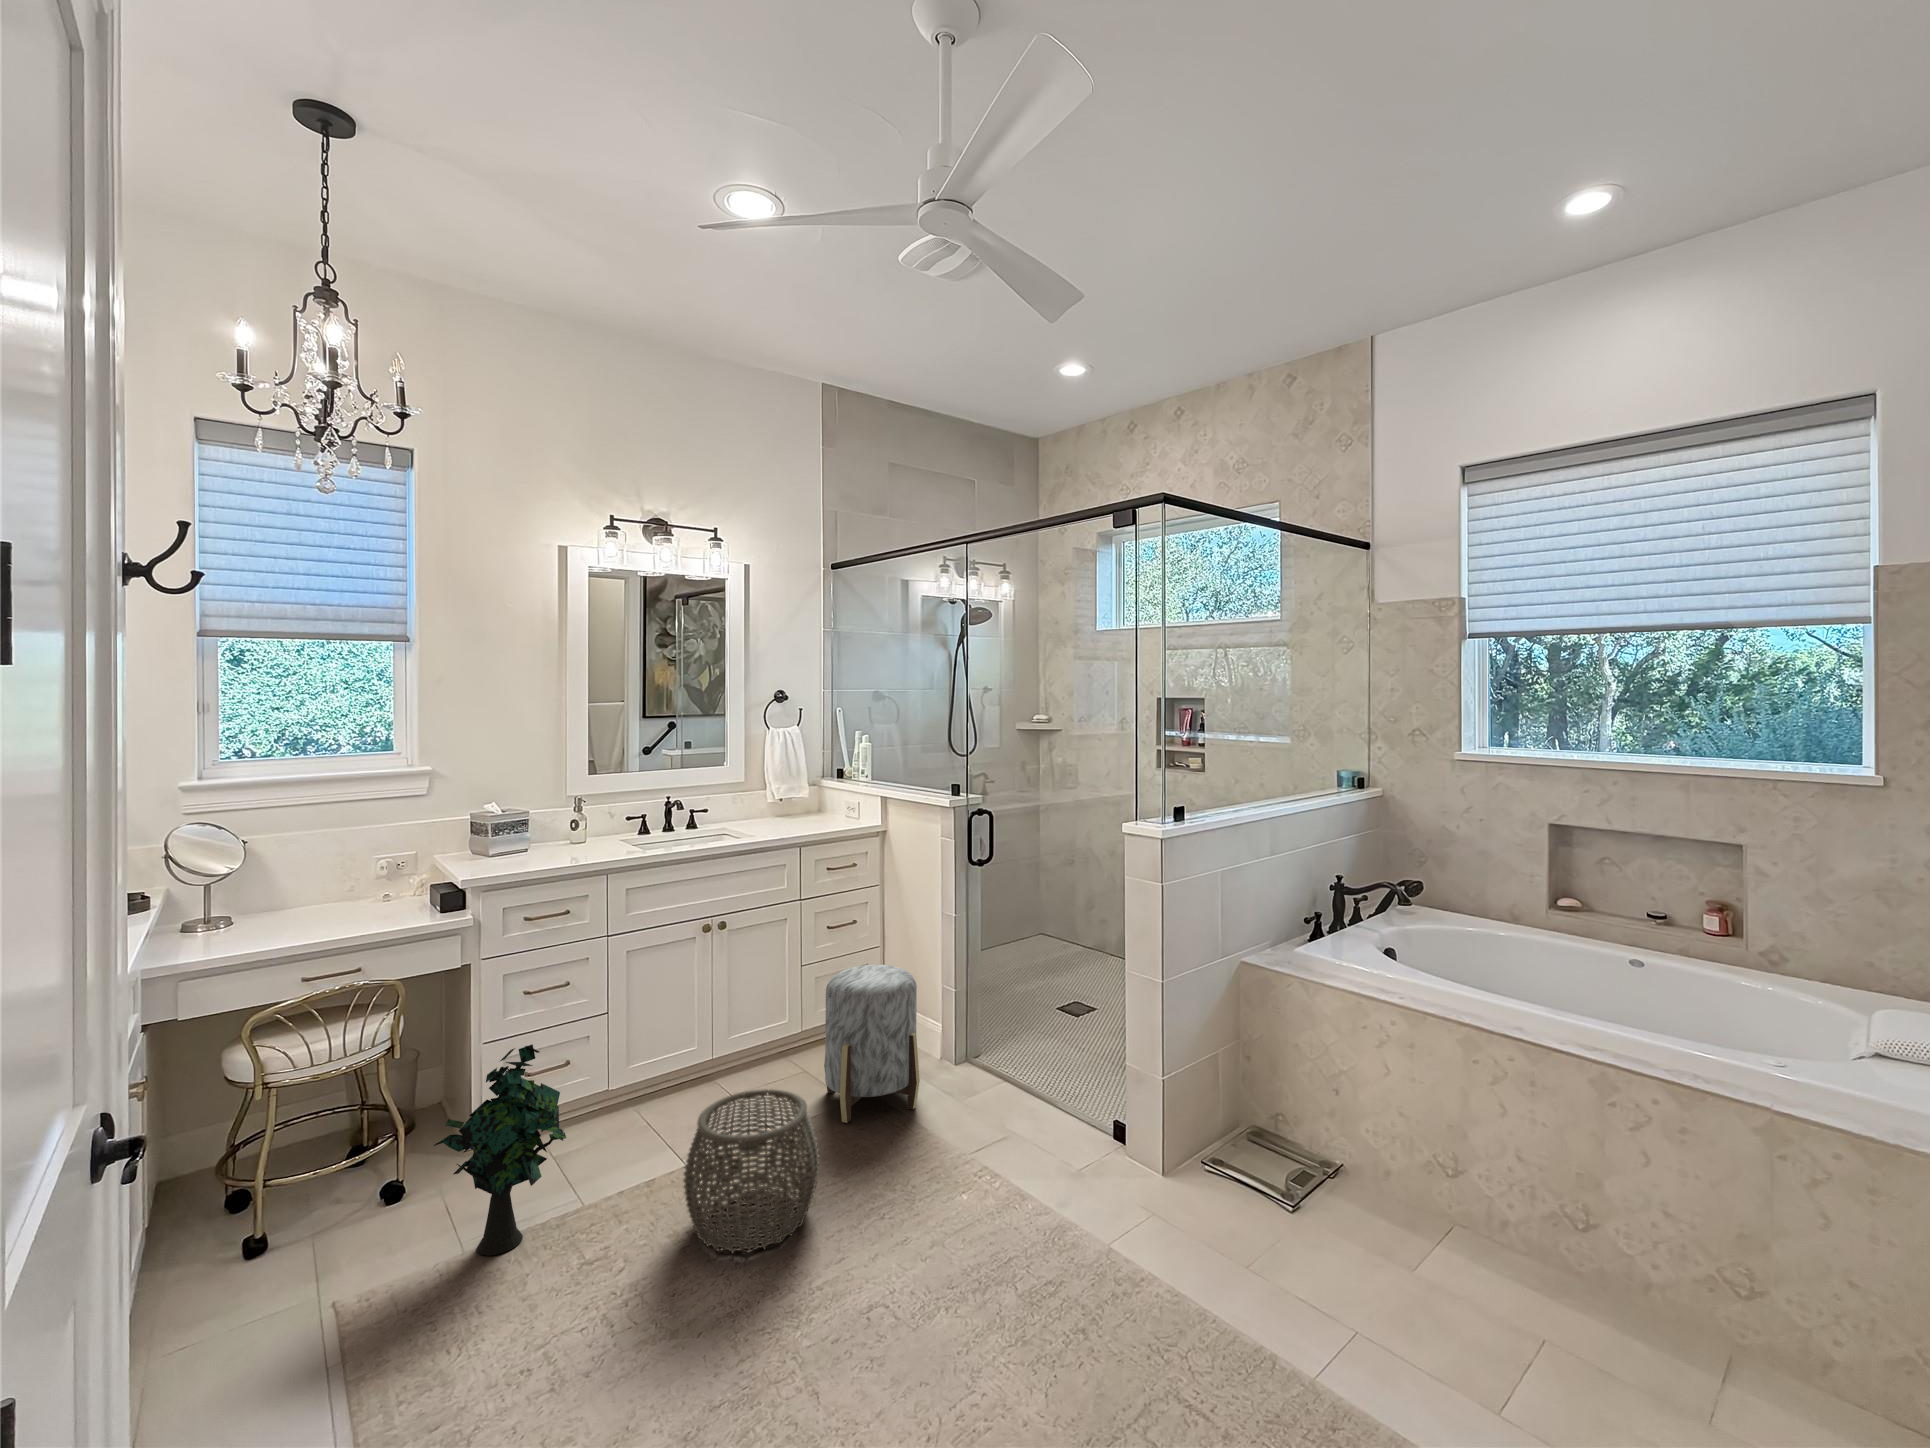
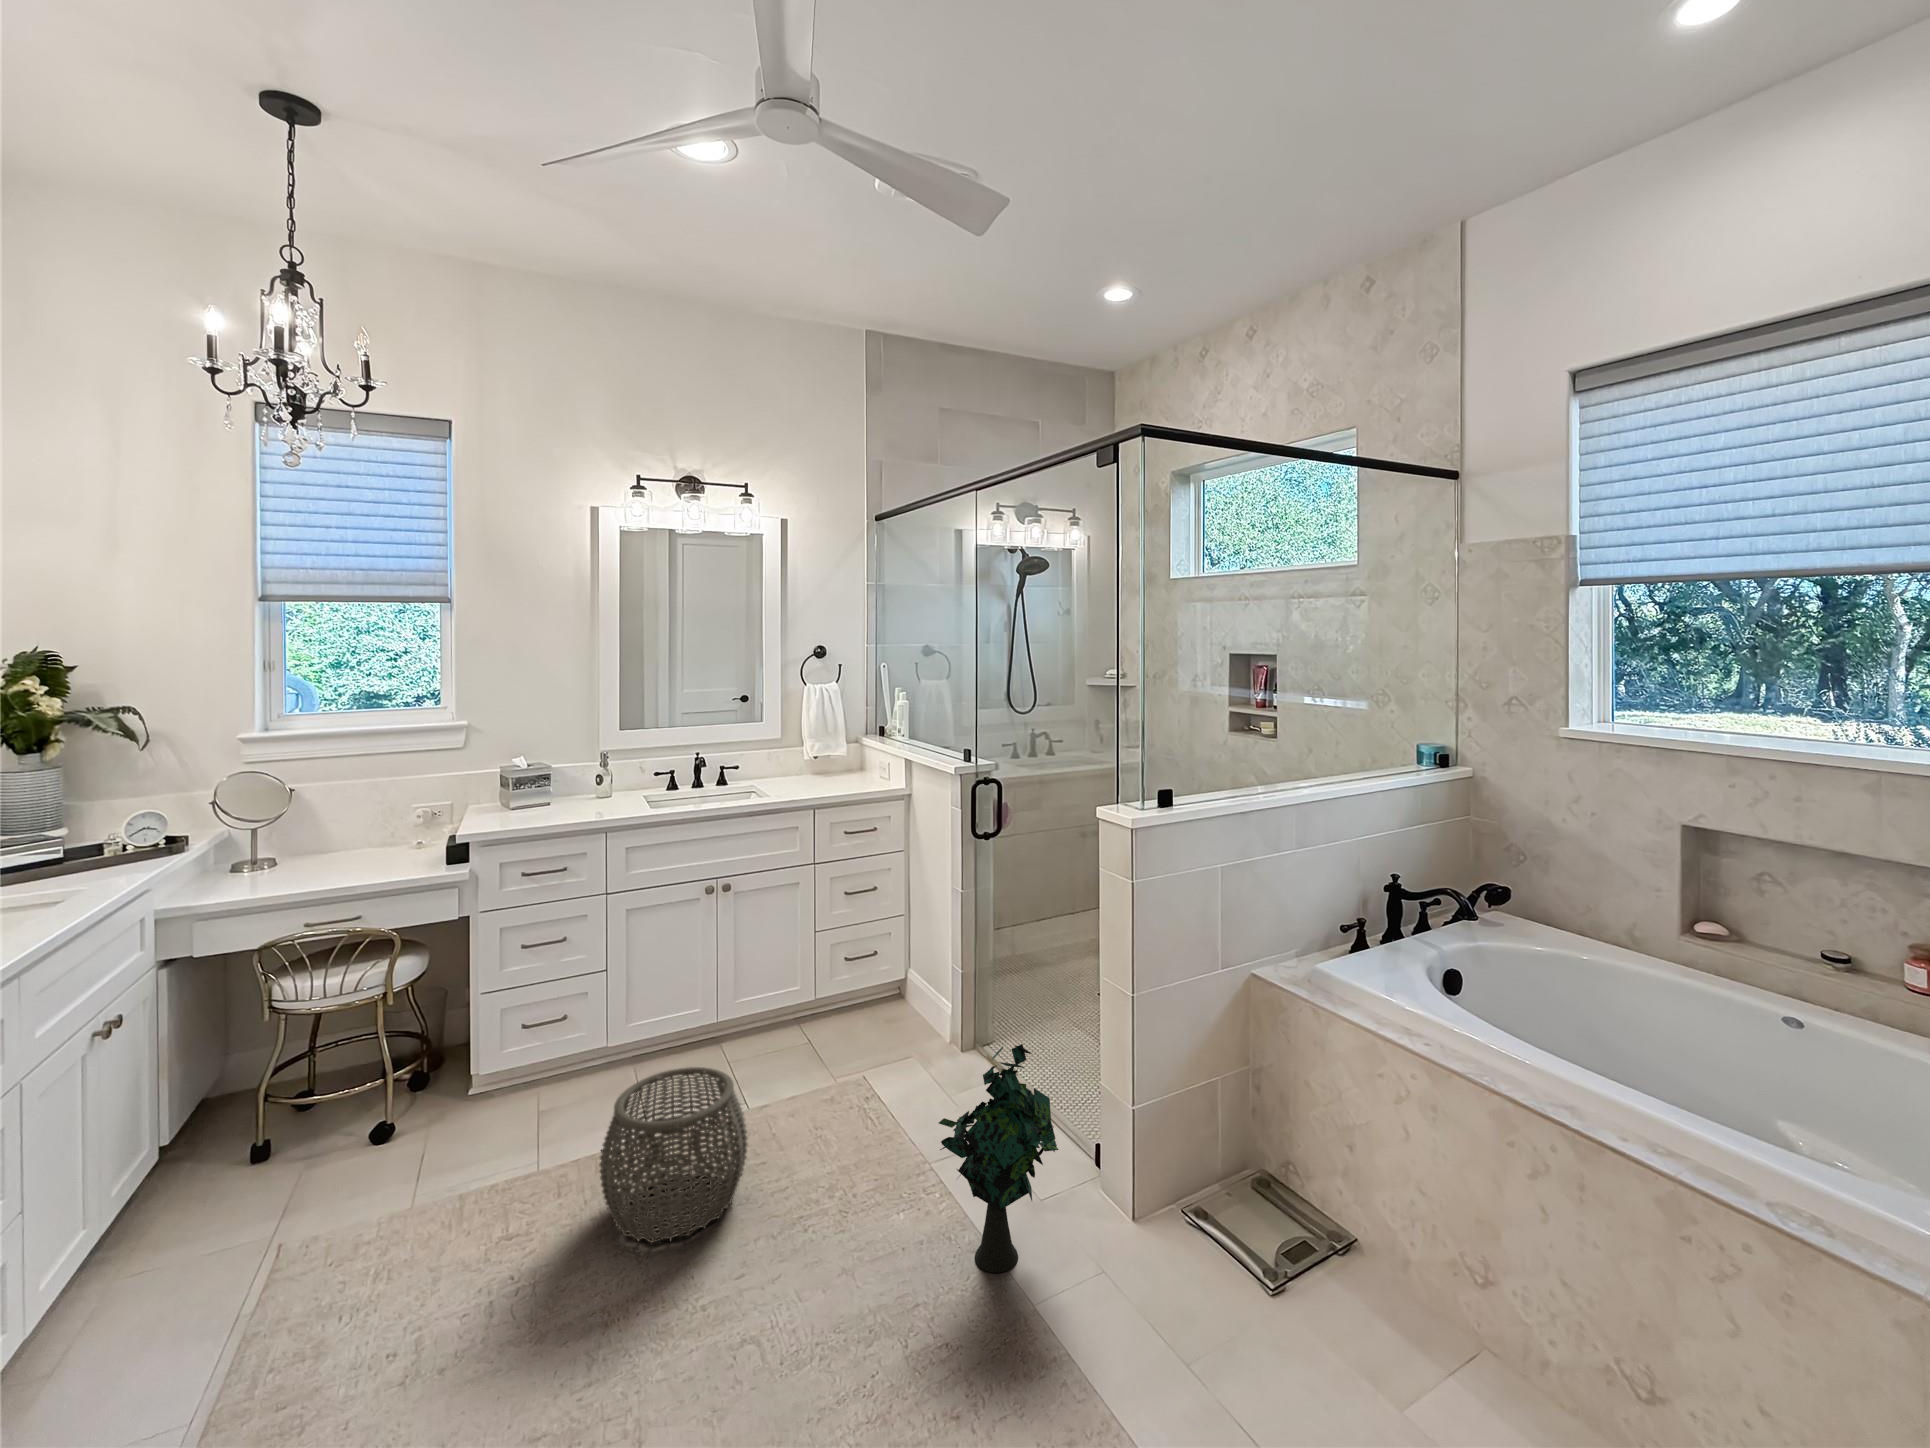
stool: present [824,965,920,1123] -> none [809,938,904,1102]
decorative plant: present [434,1045,566,1256] -> present [939,1044,1059,1273]

